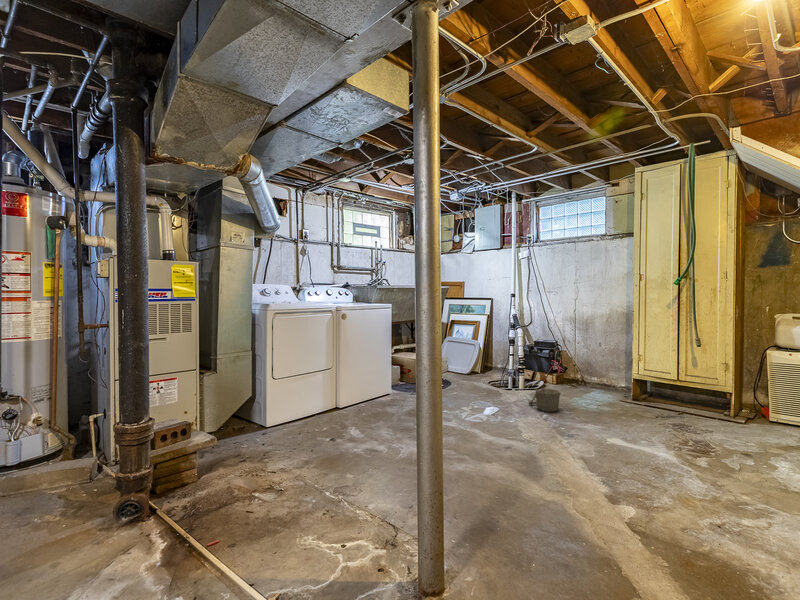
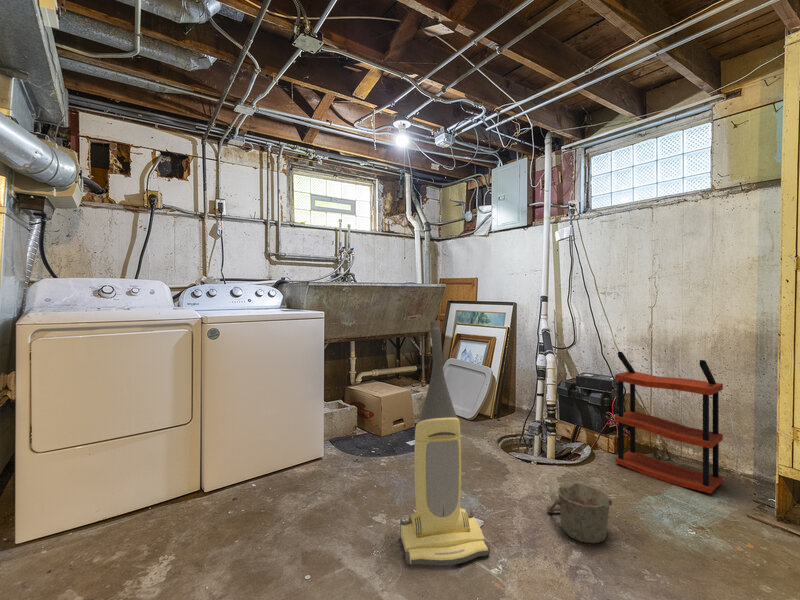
vacuum cleaner: none [463,307,509,422] -> present [400,321,490,565]
shelving unit: none [557,325,610,394] -> present [615,352,723,493]

